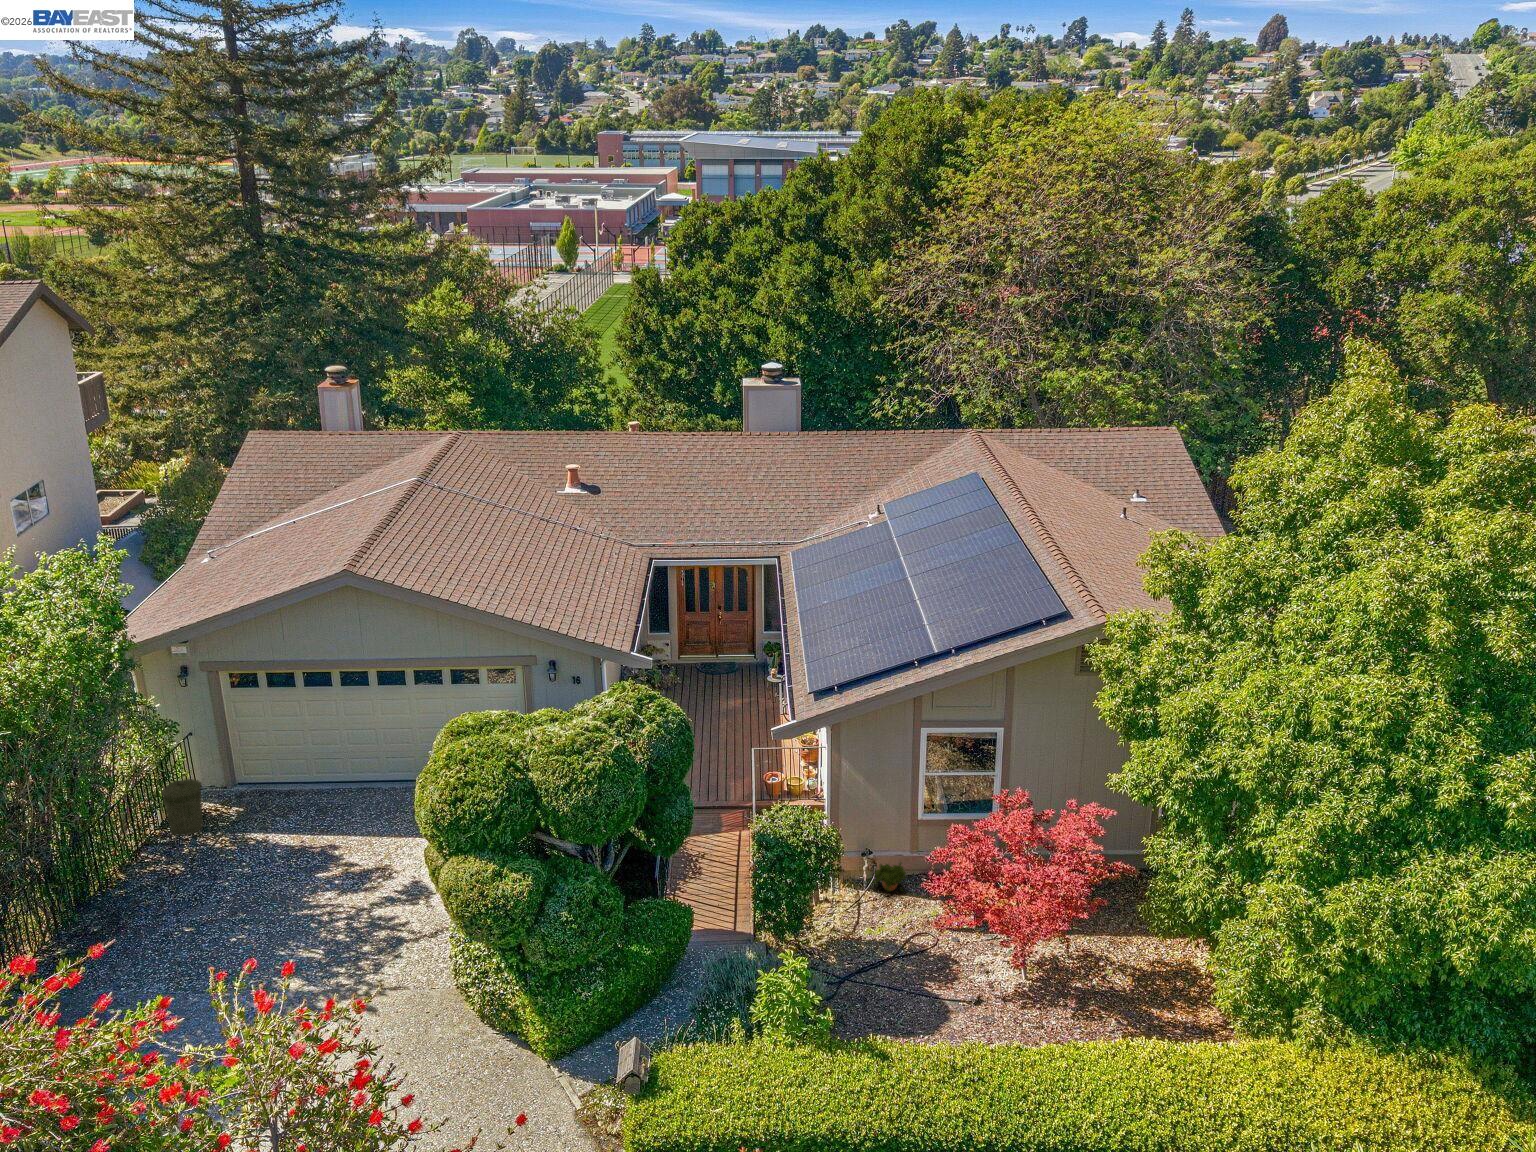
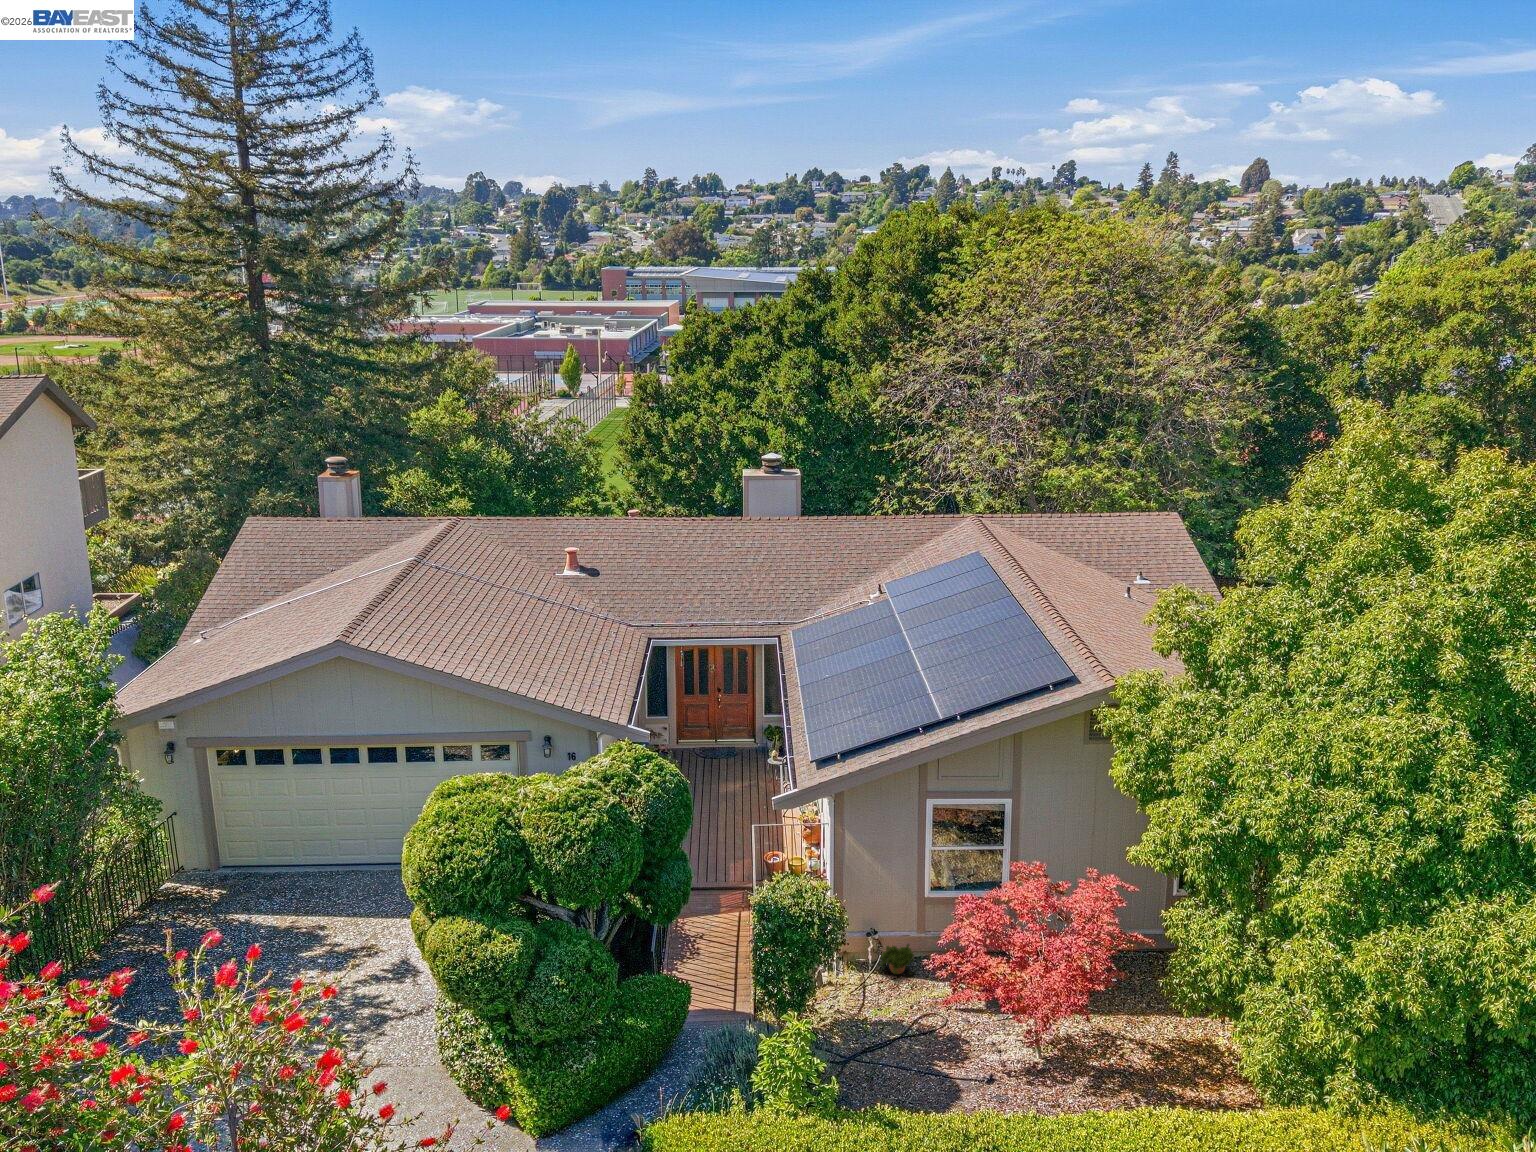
trash can: present [161,779,203,836] -> none [138,861,180,920]

